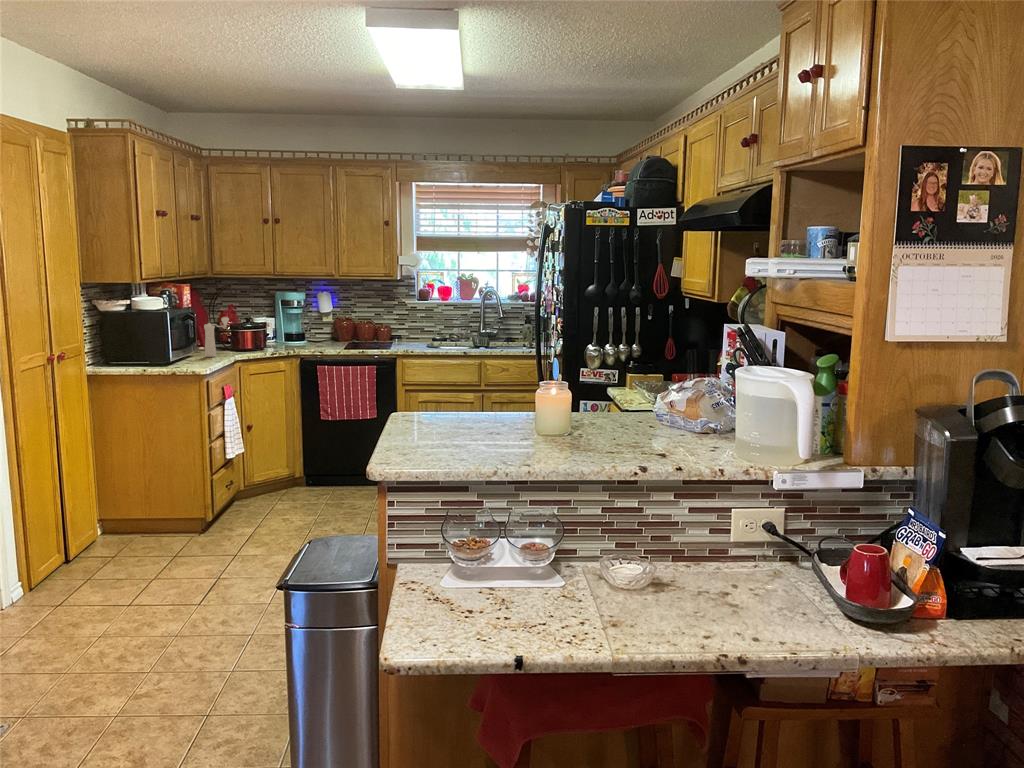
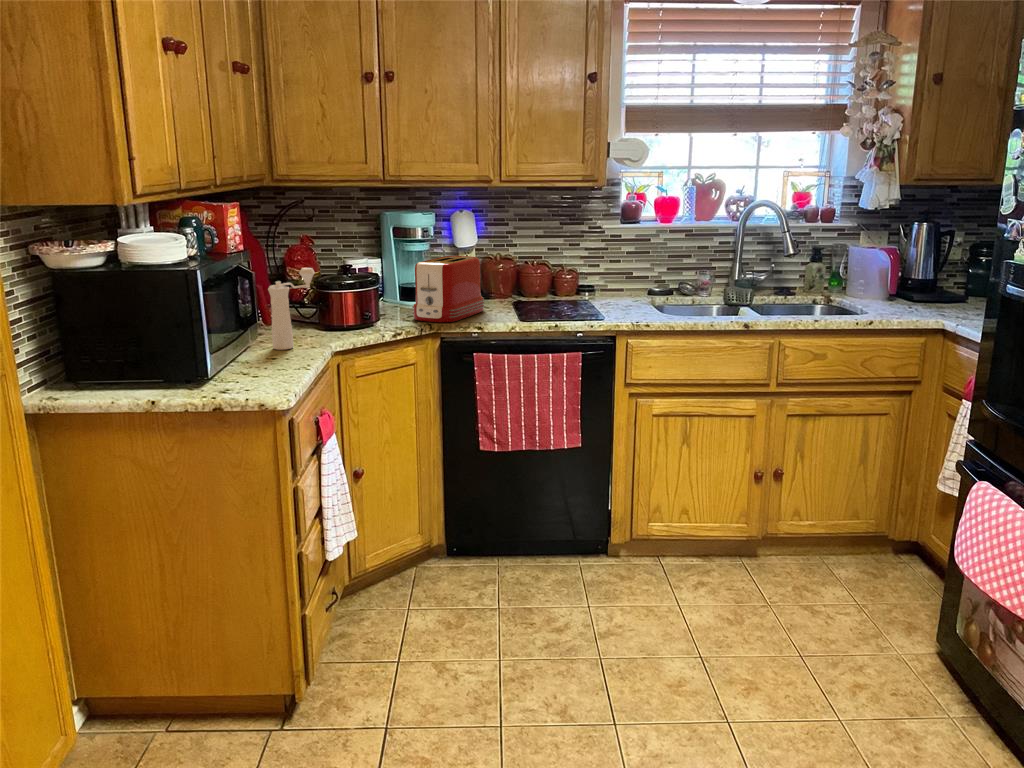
toaster: none [286,316,329,350] -> present [412,256,484,322]

